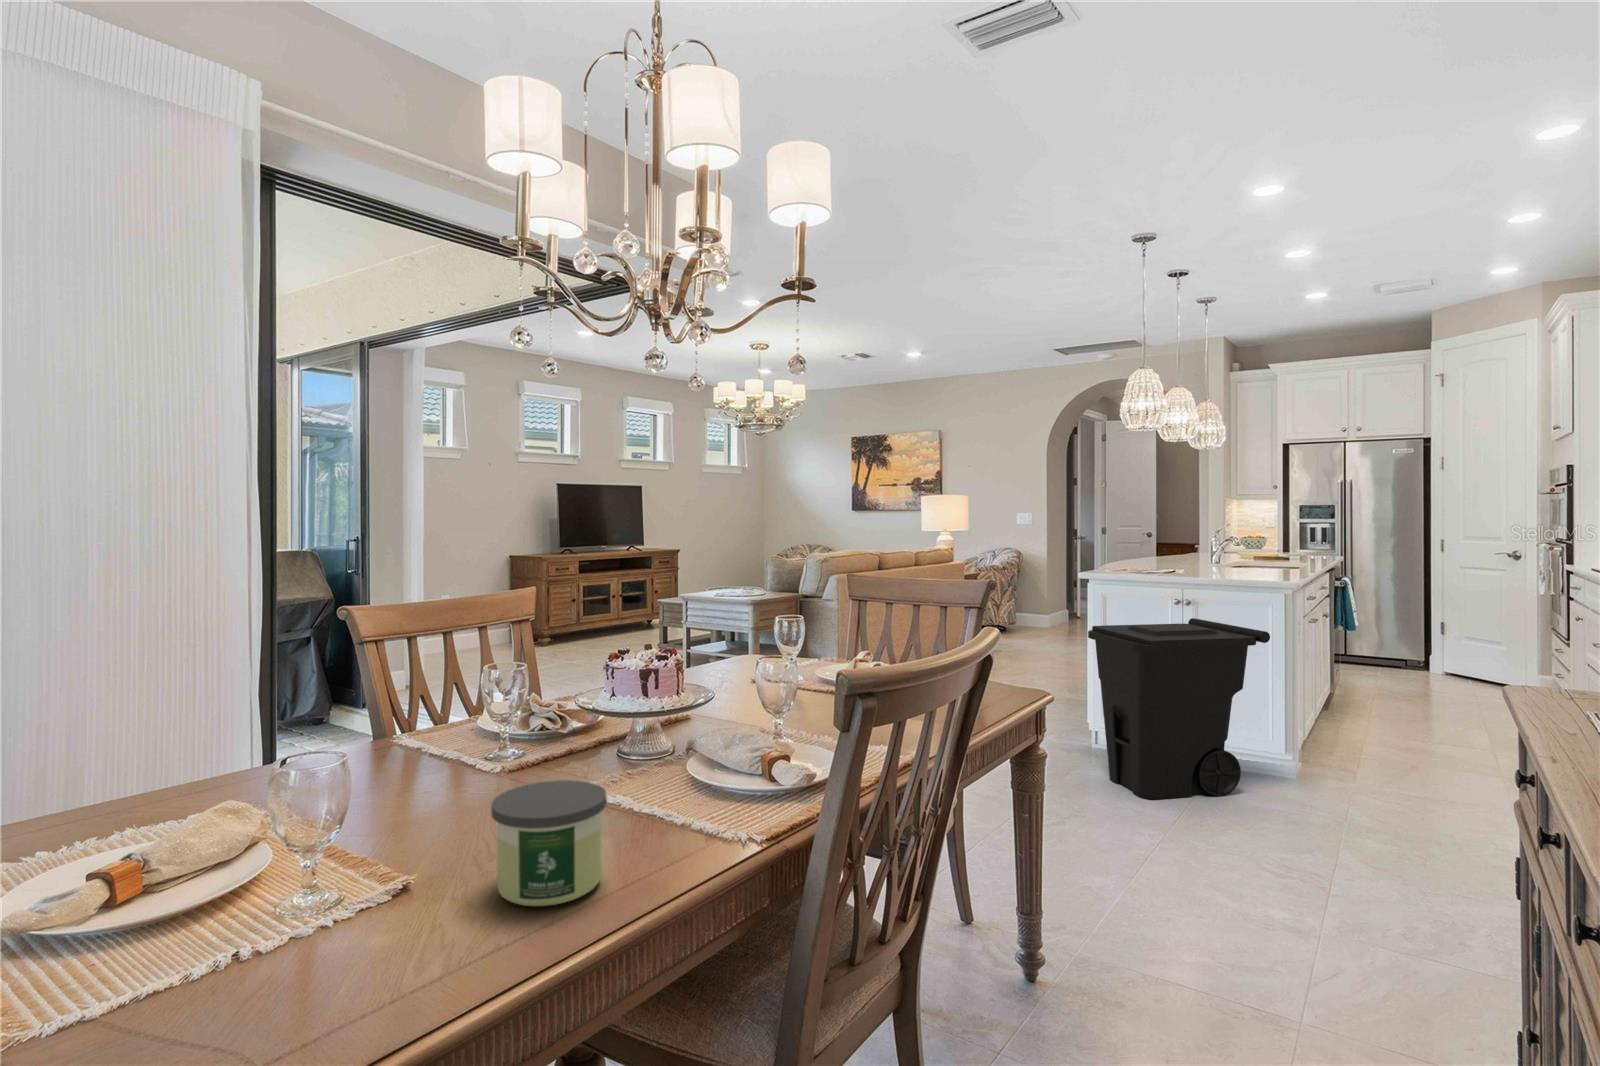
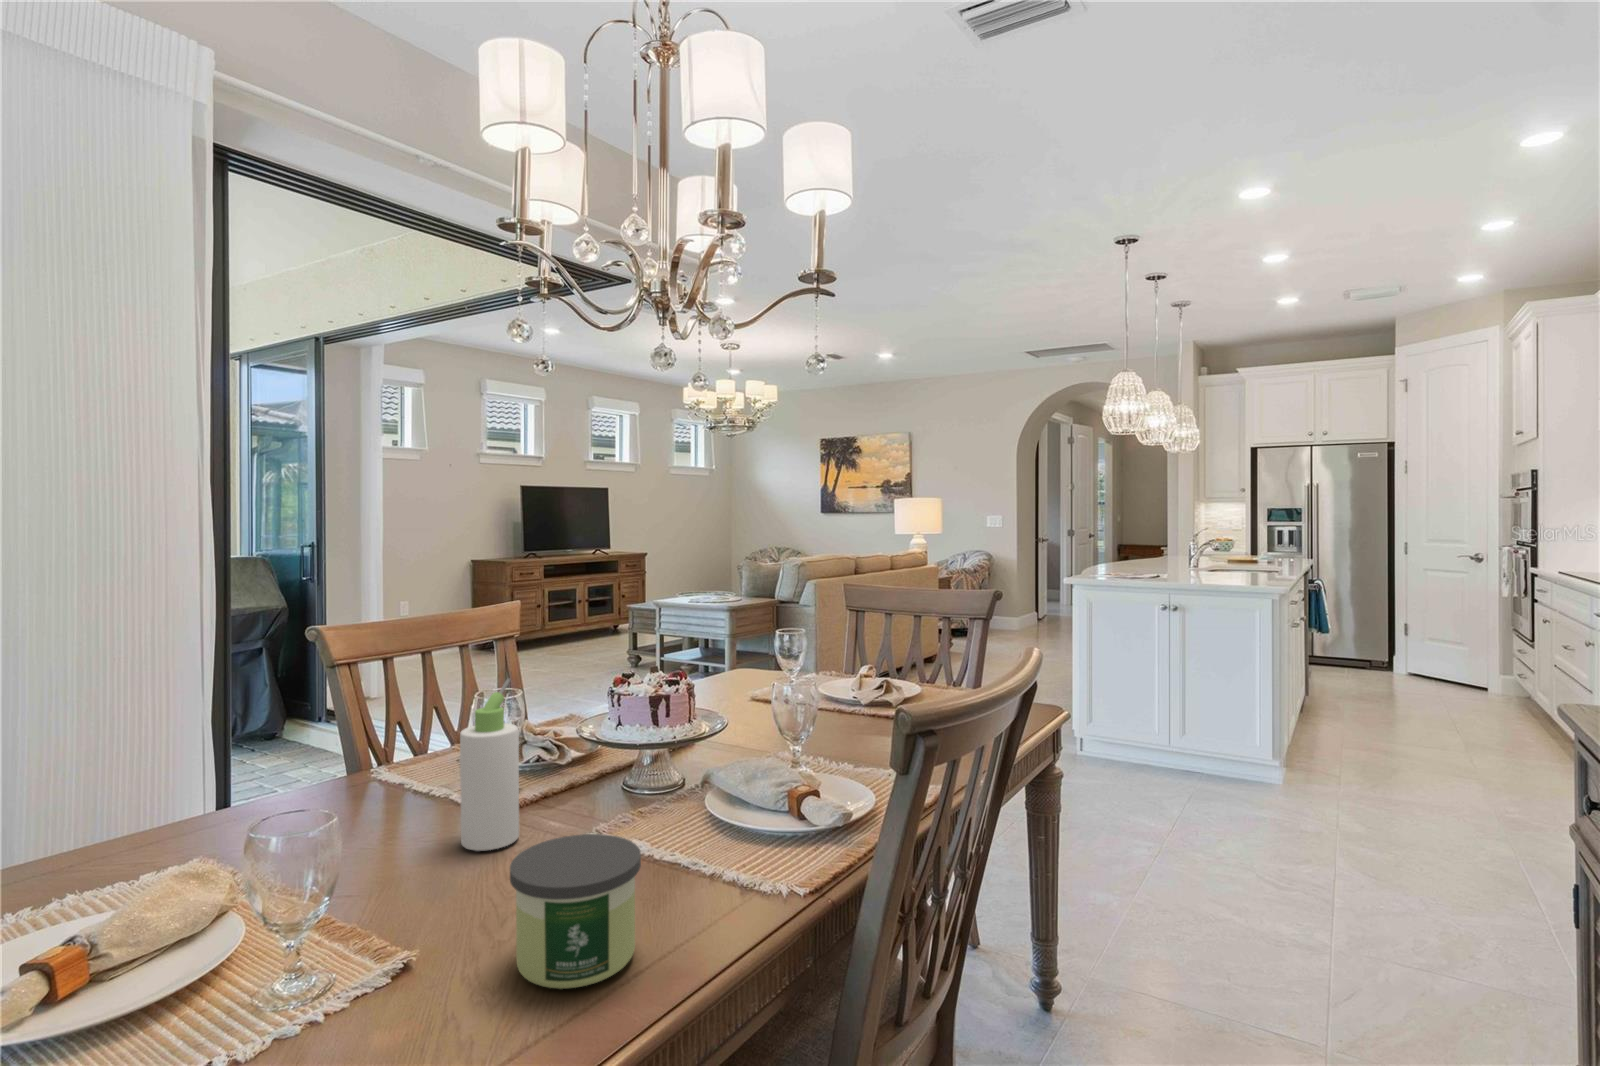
trash can: present [1088,618,1270,799] -> none [1073,623,1254,806]
bottle: none [463,650,516,802] -> present [460,679,519,851]

